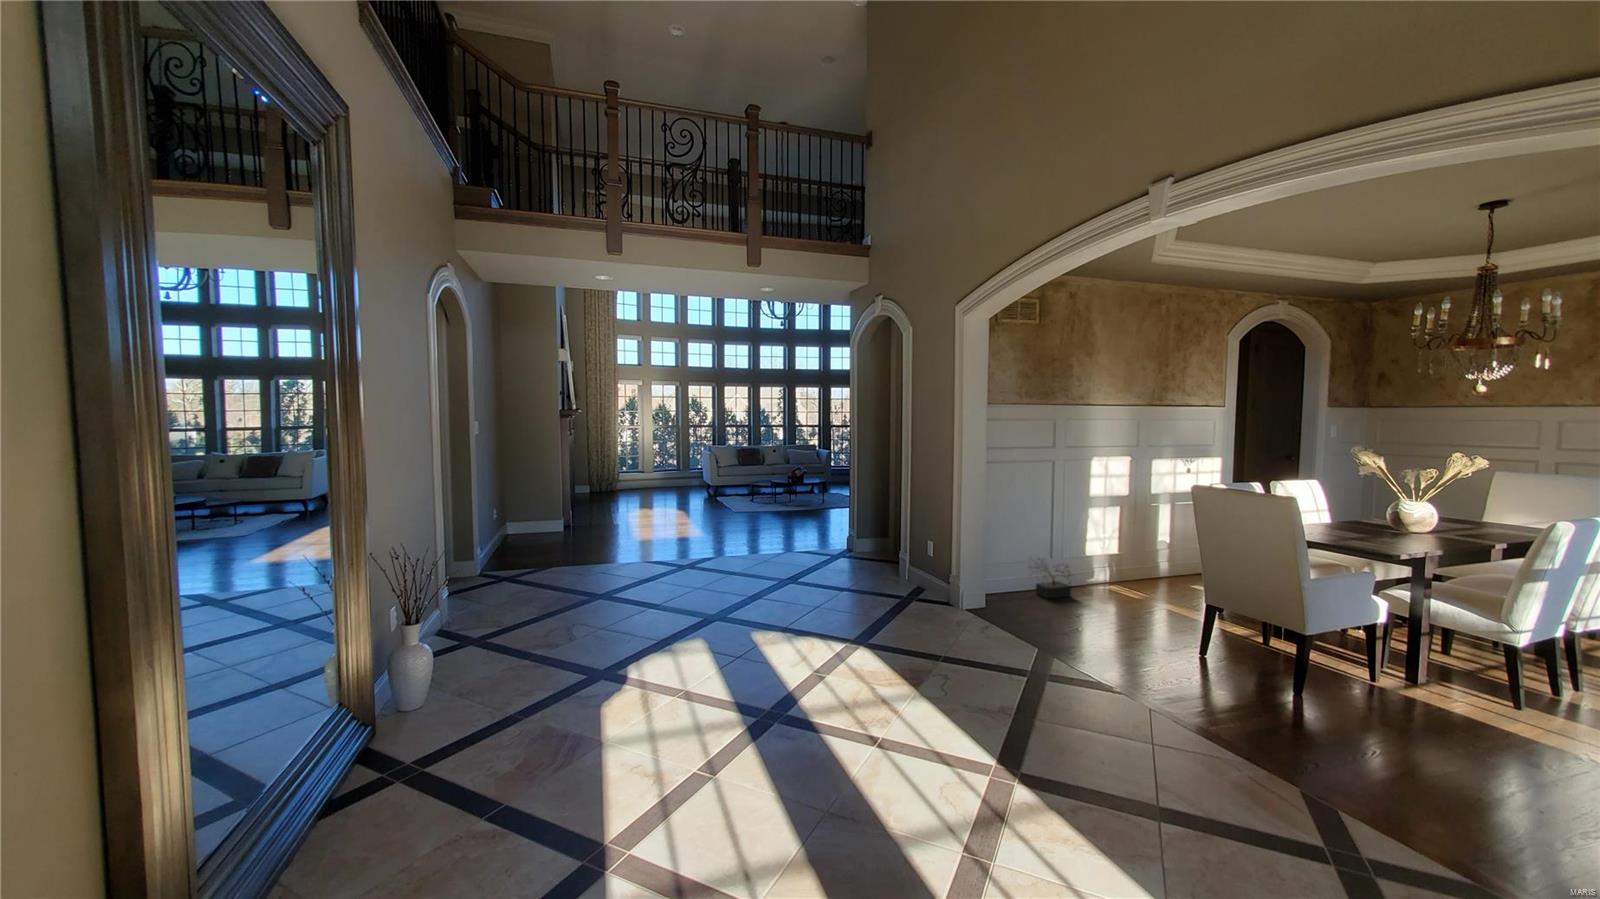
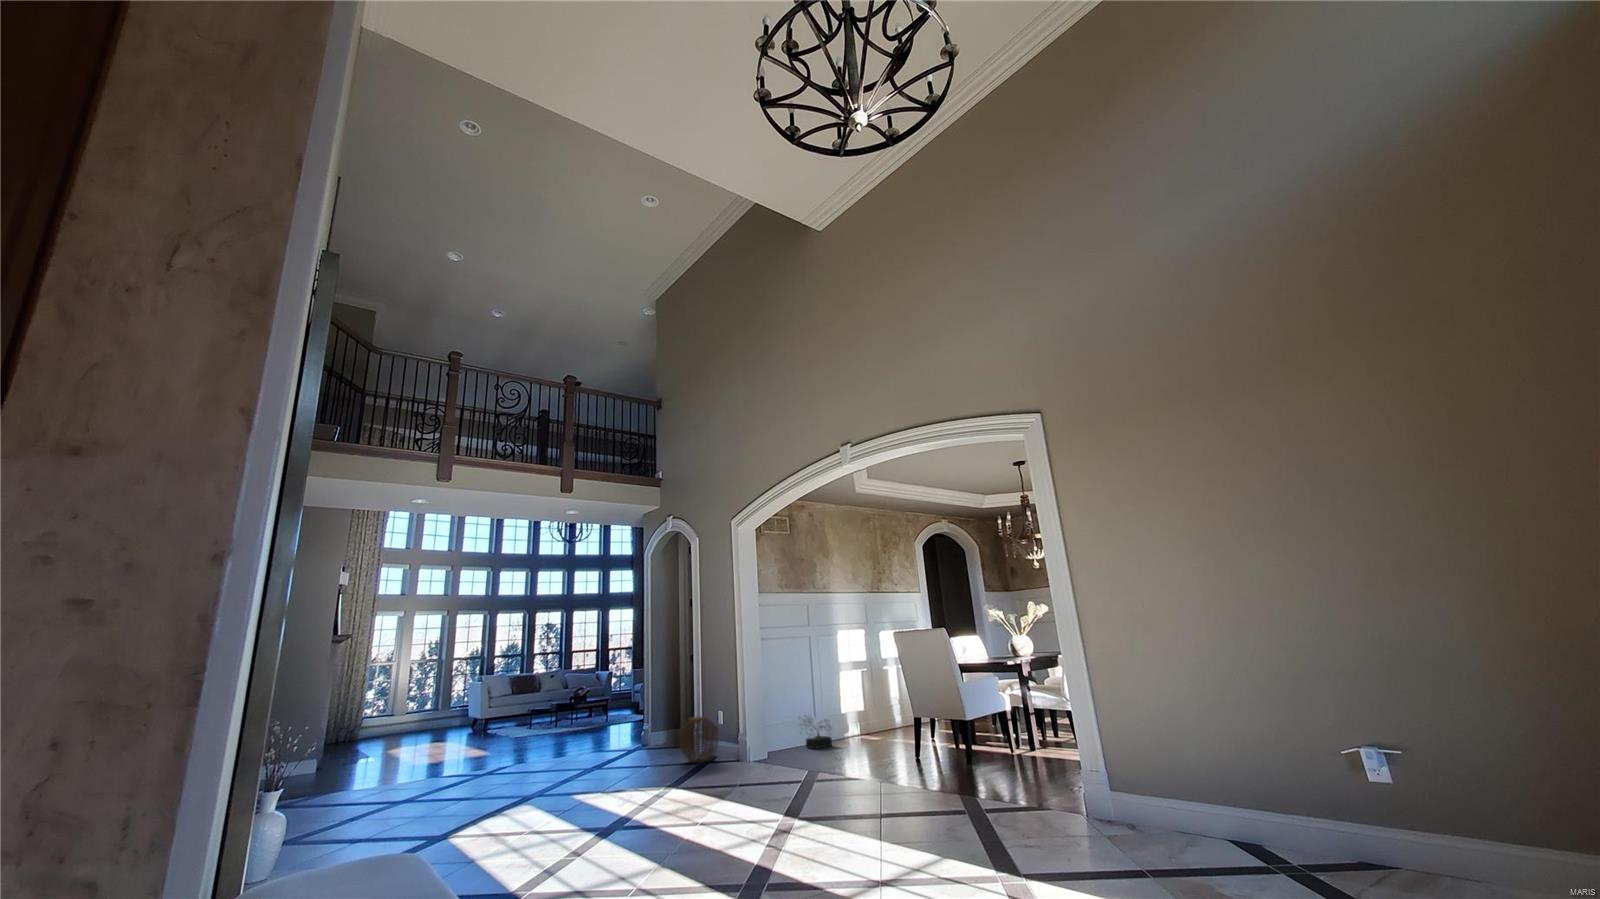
woven basket: none [880,543,926,595] -> present [680,716,718,762]

